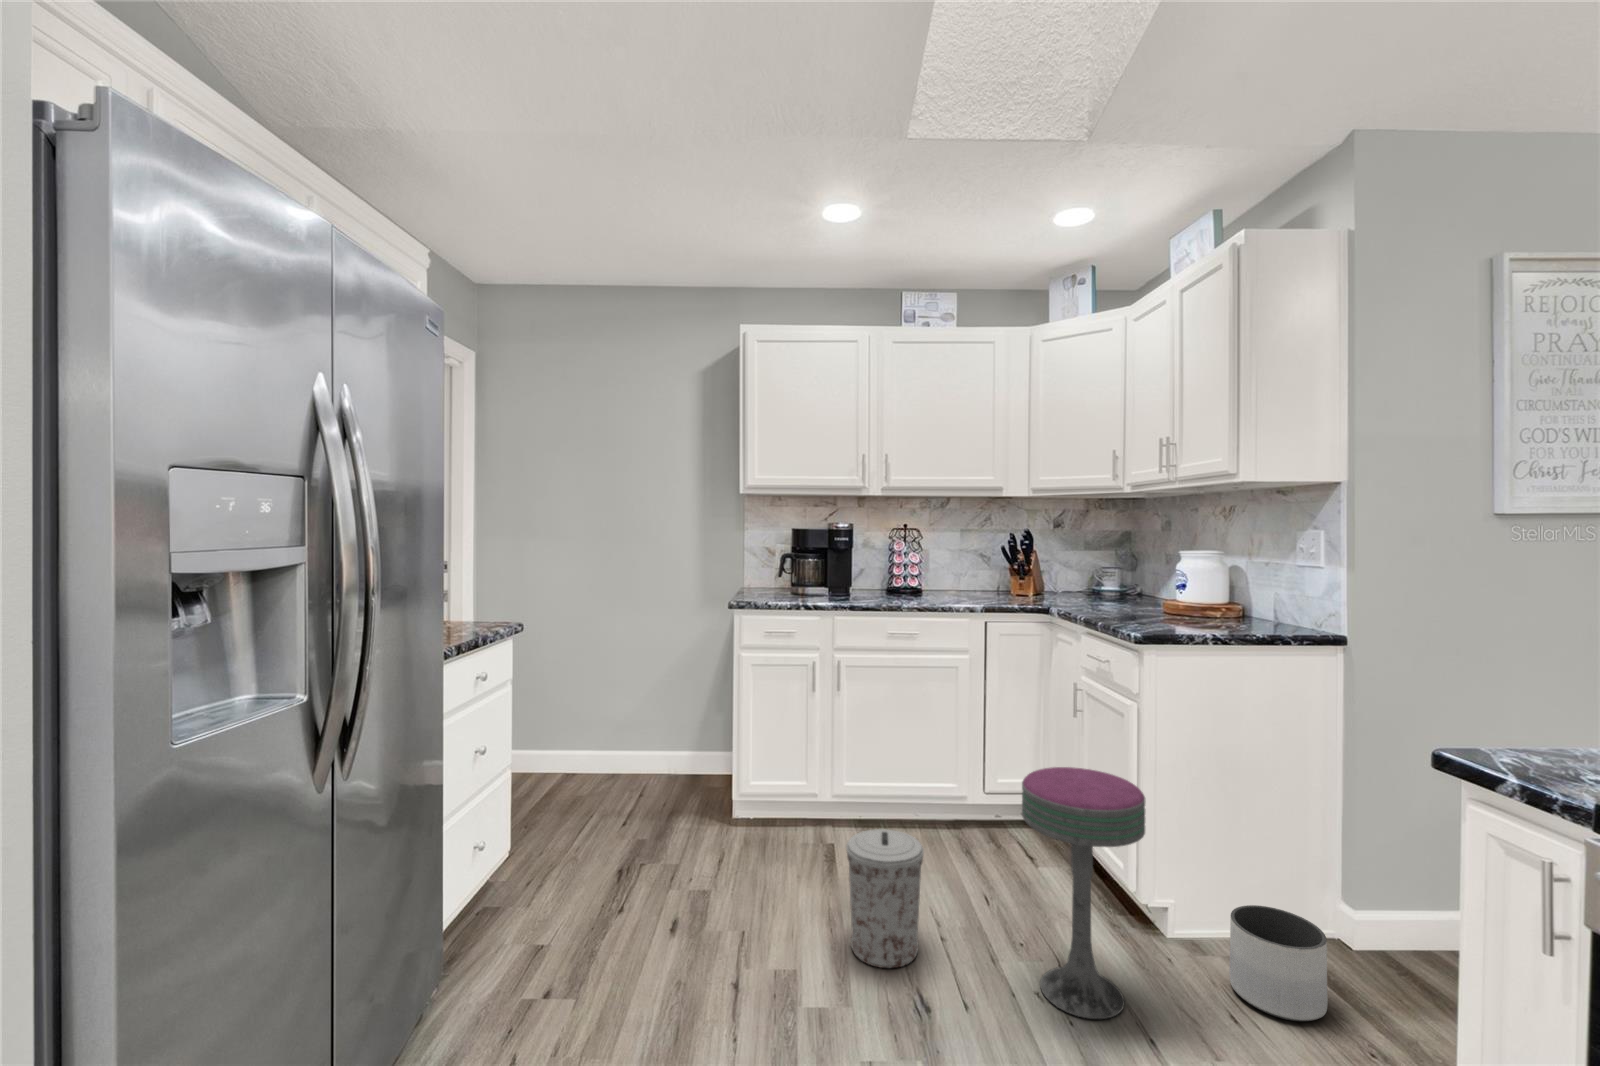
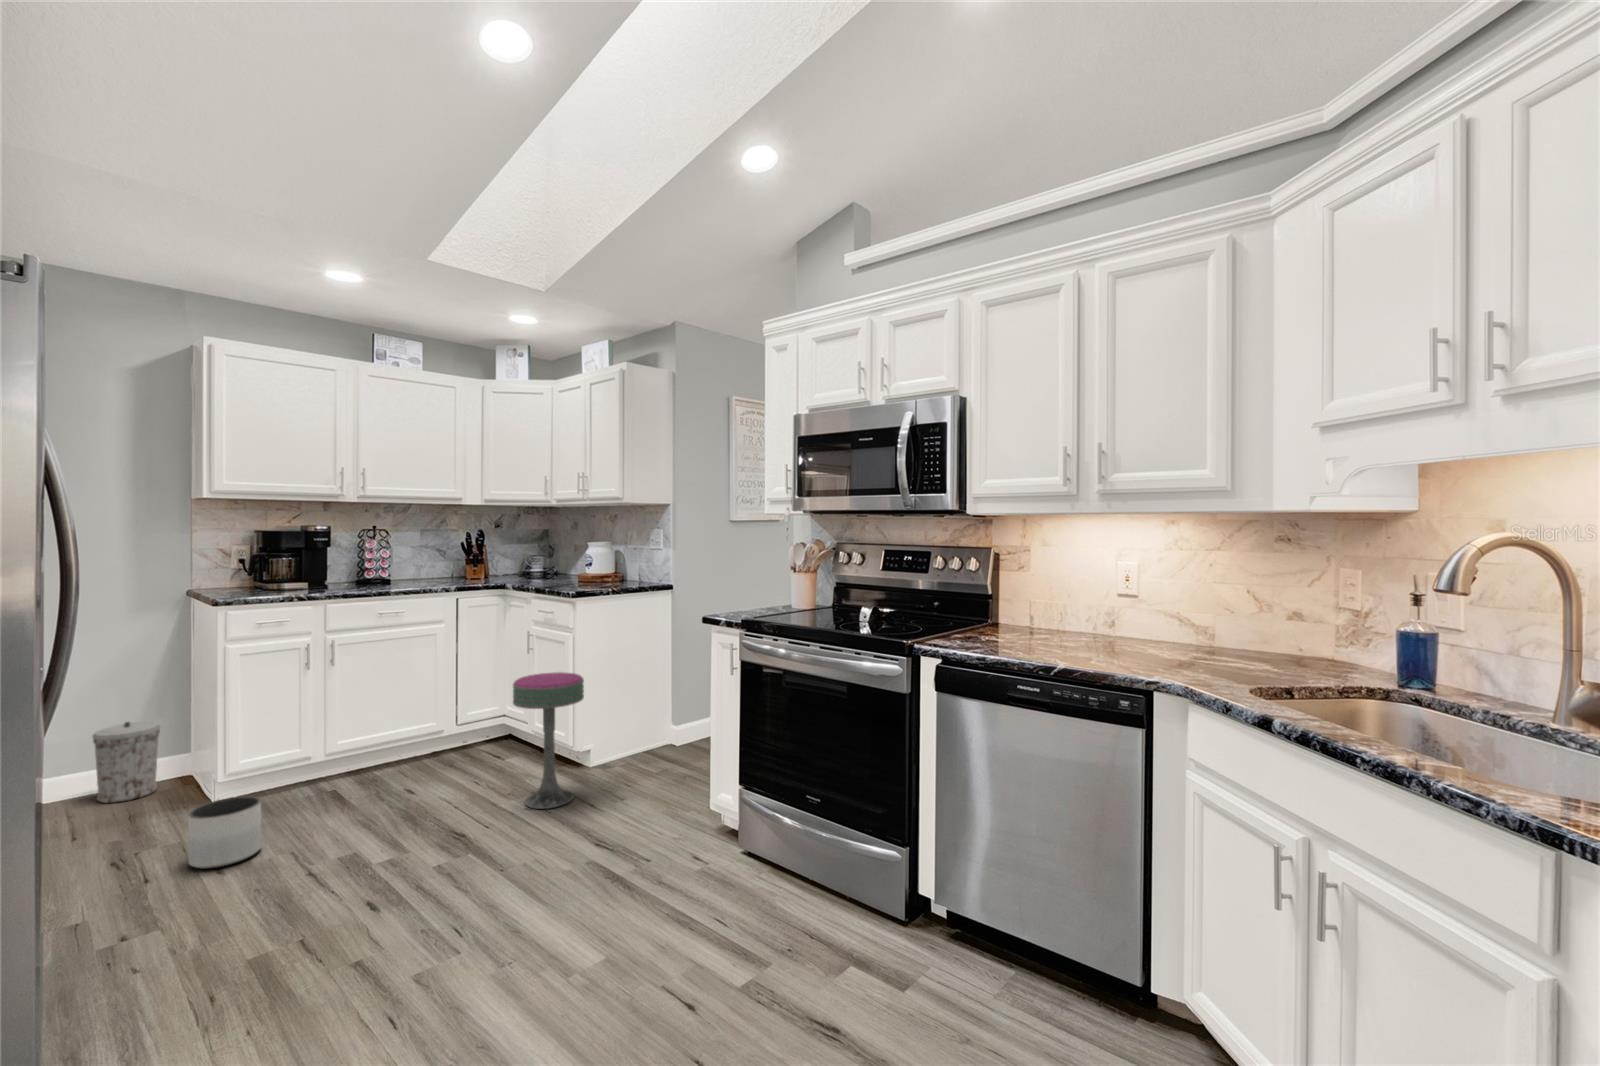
trash can: present [846,829,924,968] -> present [93,722,160,803]
planter: present [1229,905,1328,1021] -> present [188,796,262,869]

